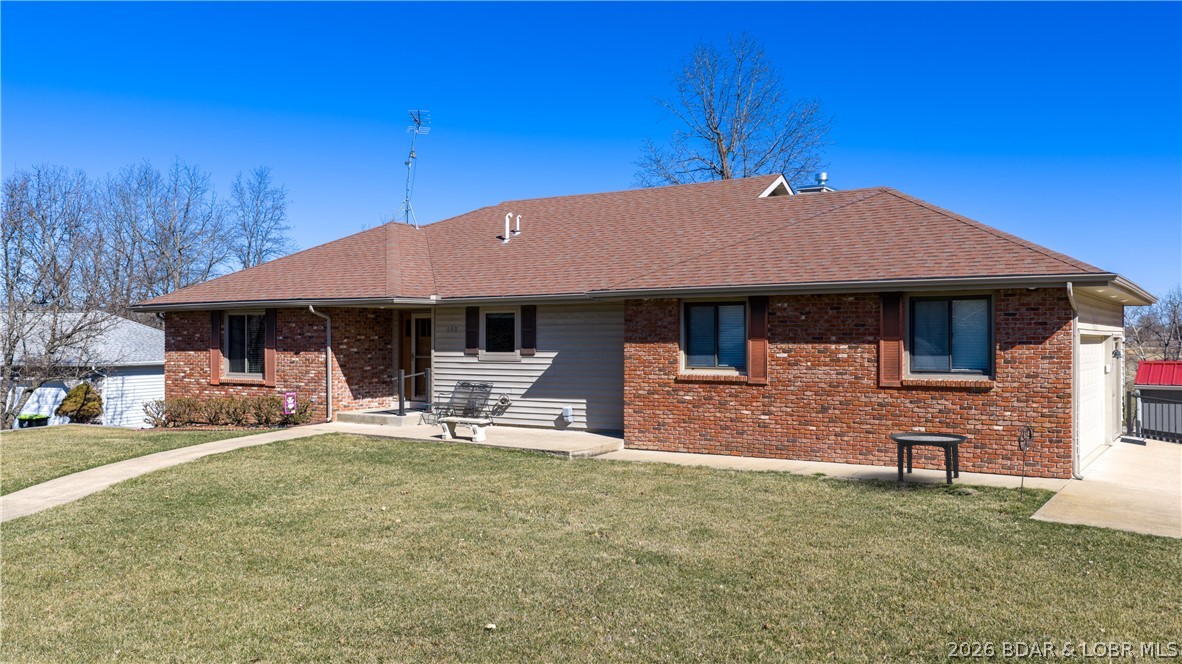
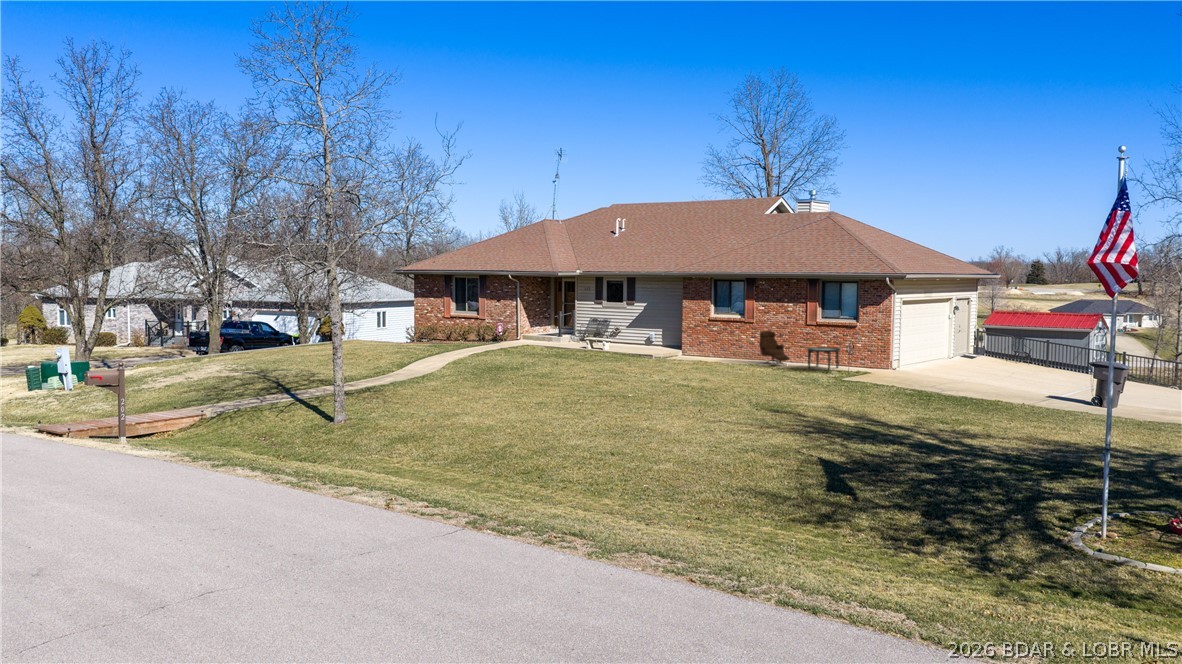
lounge chair: none [781,400,853,474] -> present [759,331,790,364]

